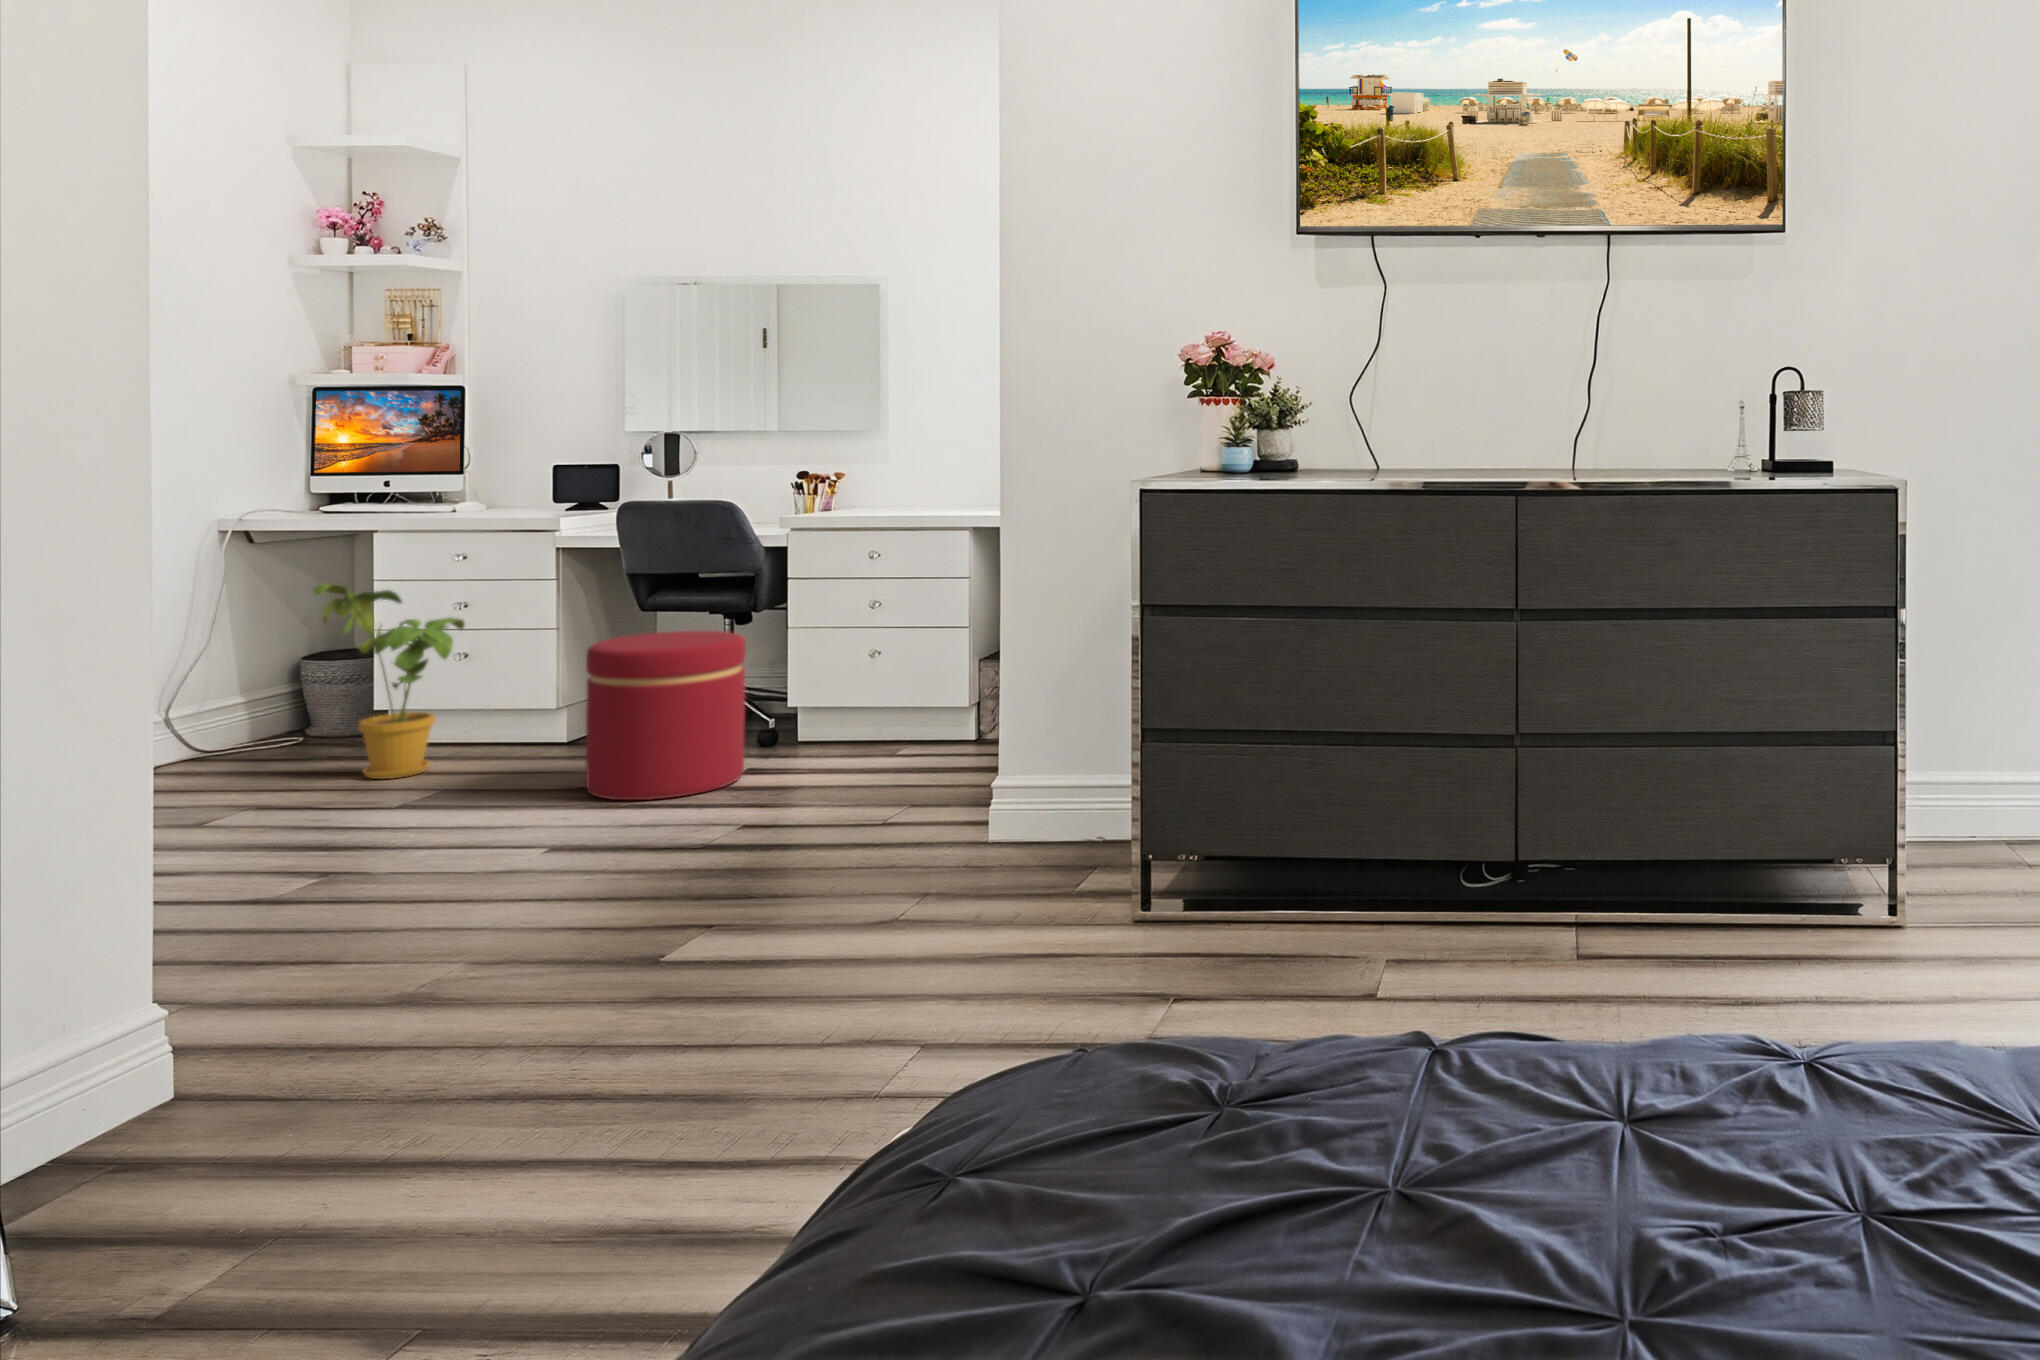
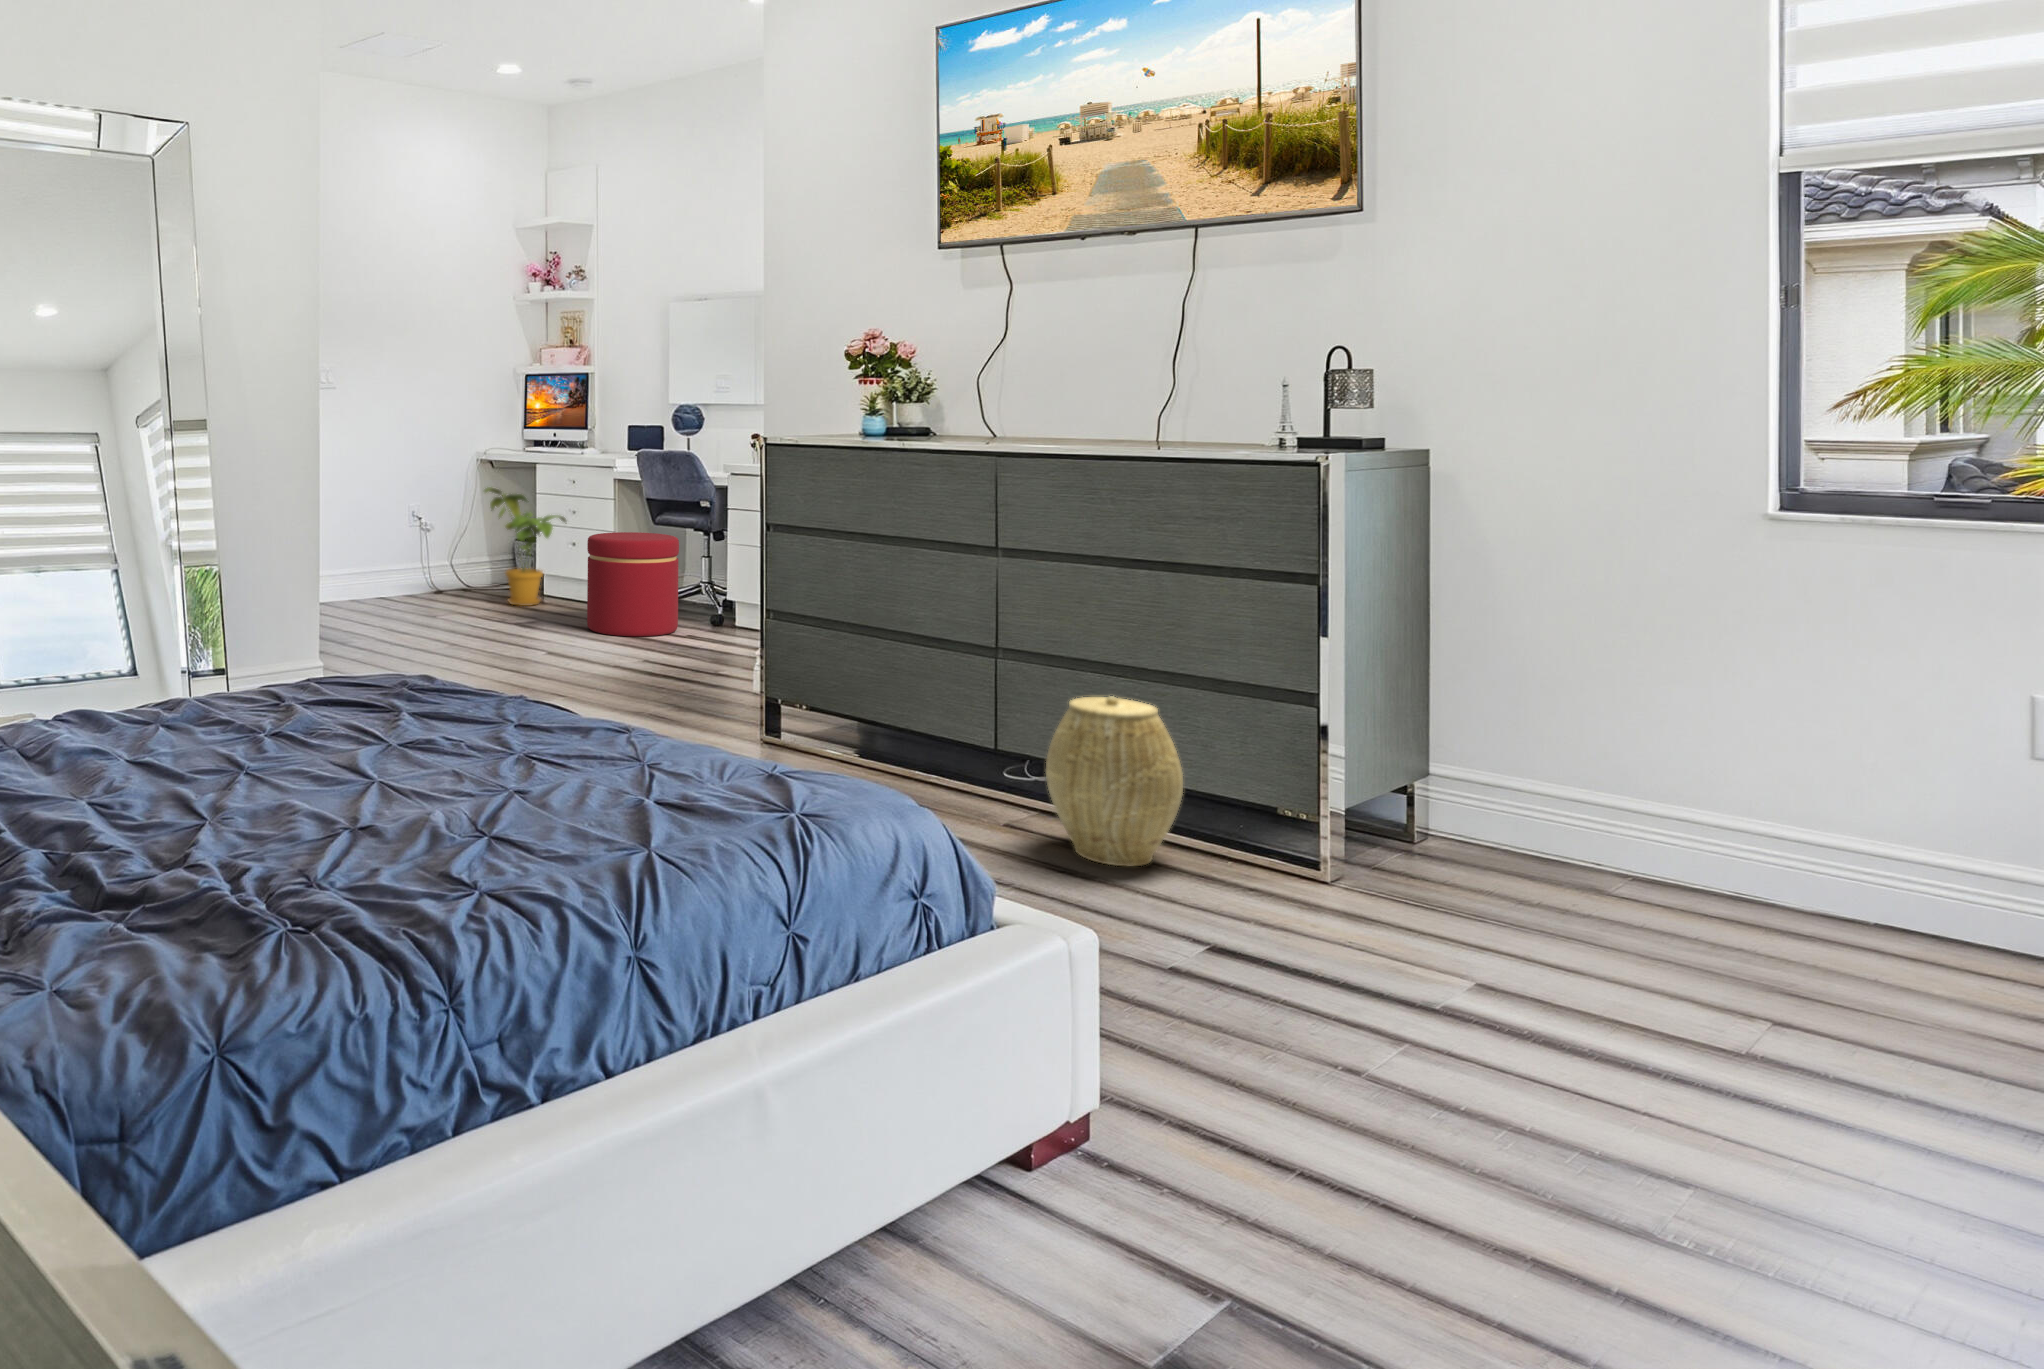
woven basket: none [1640,771,1786,965] -> present [1046,696,1183,866]

